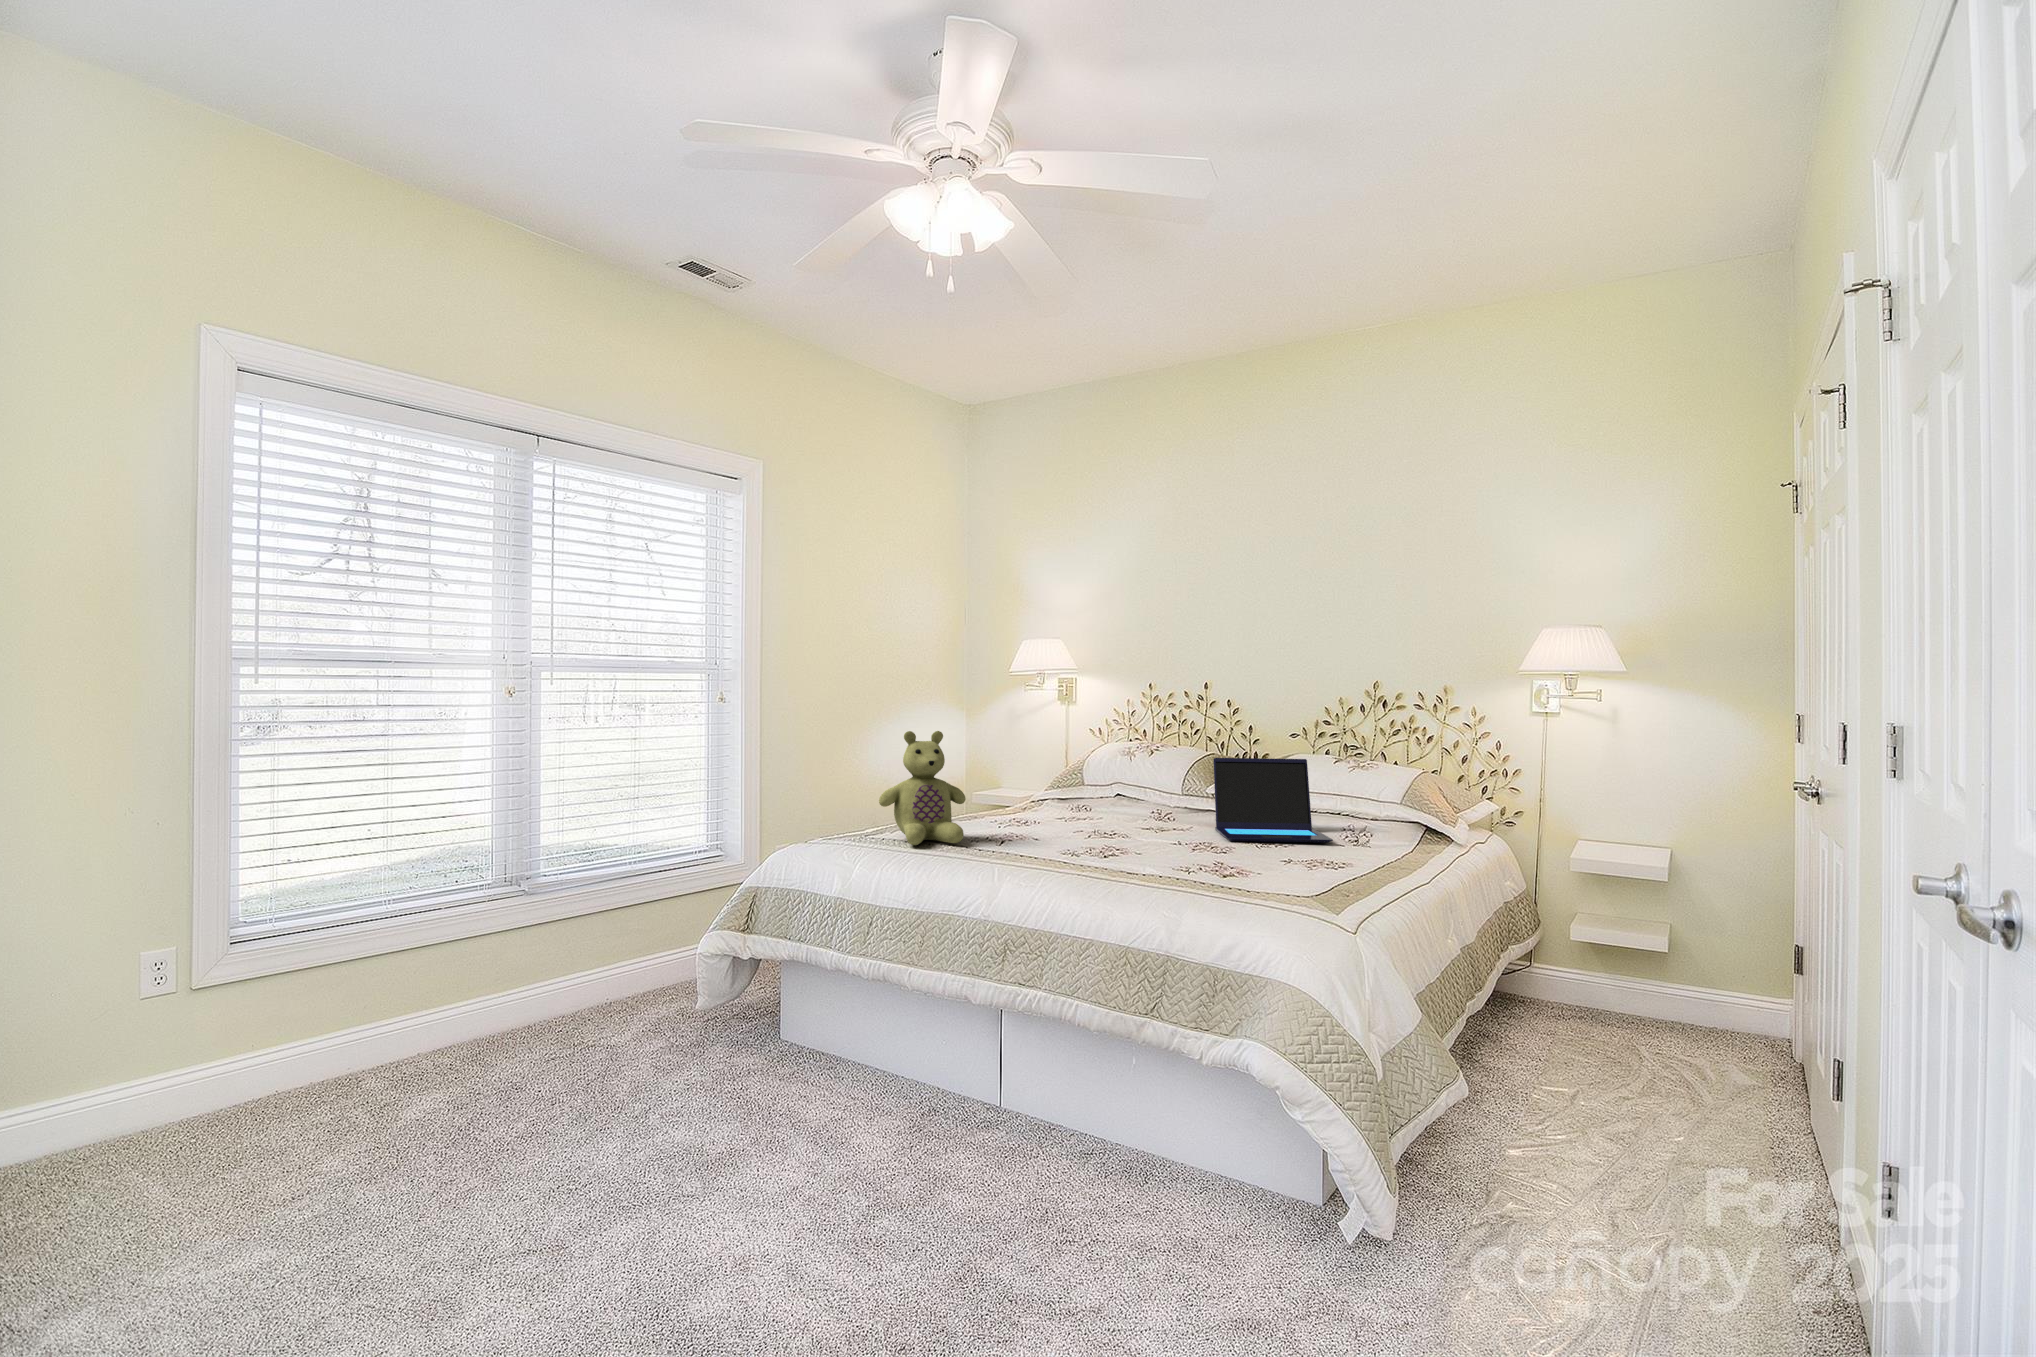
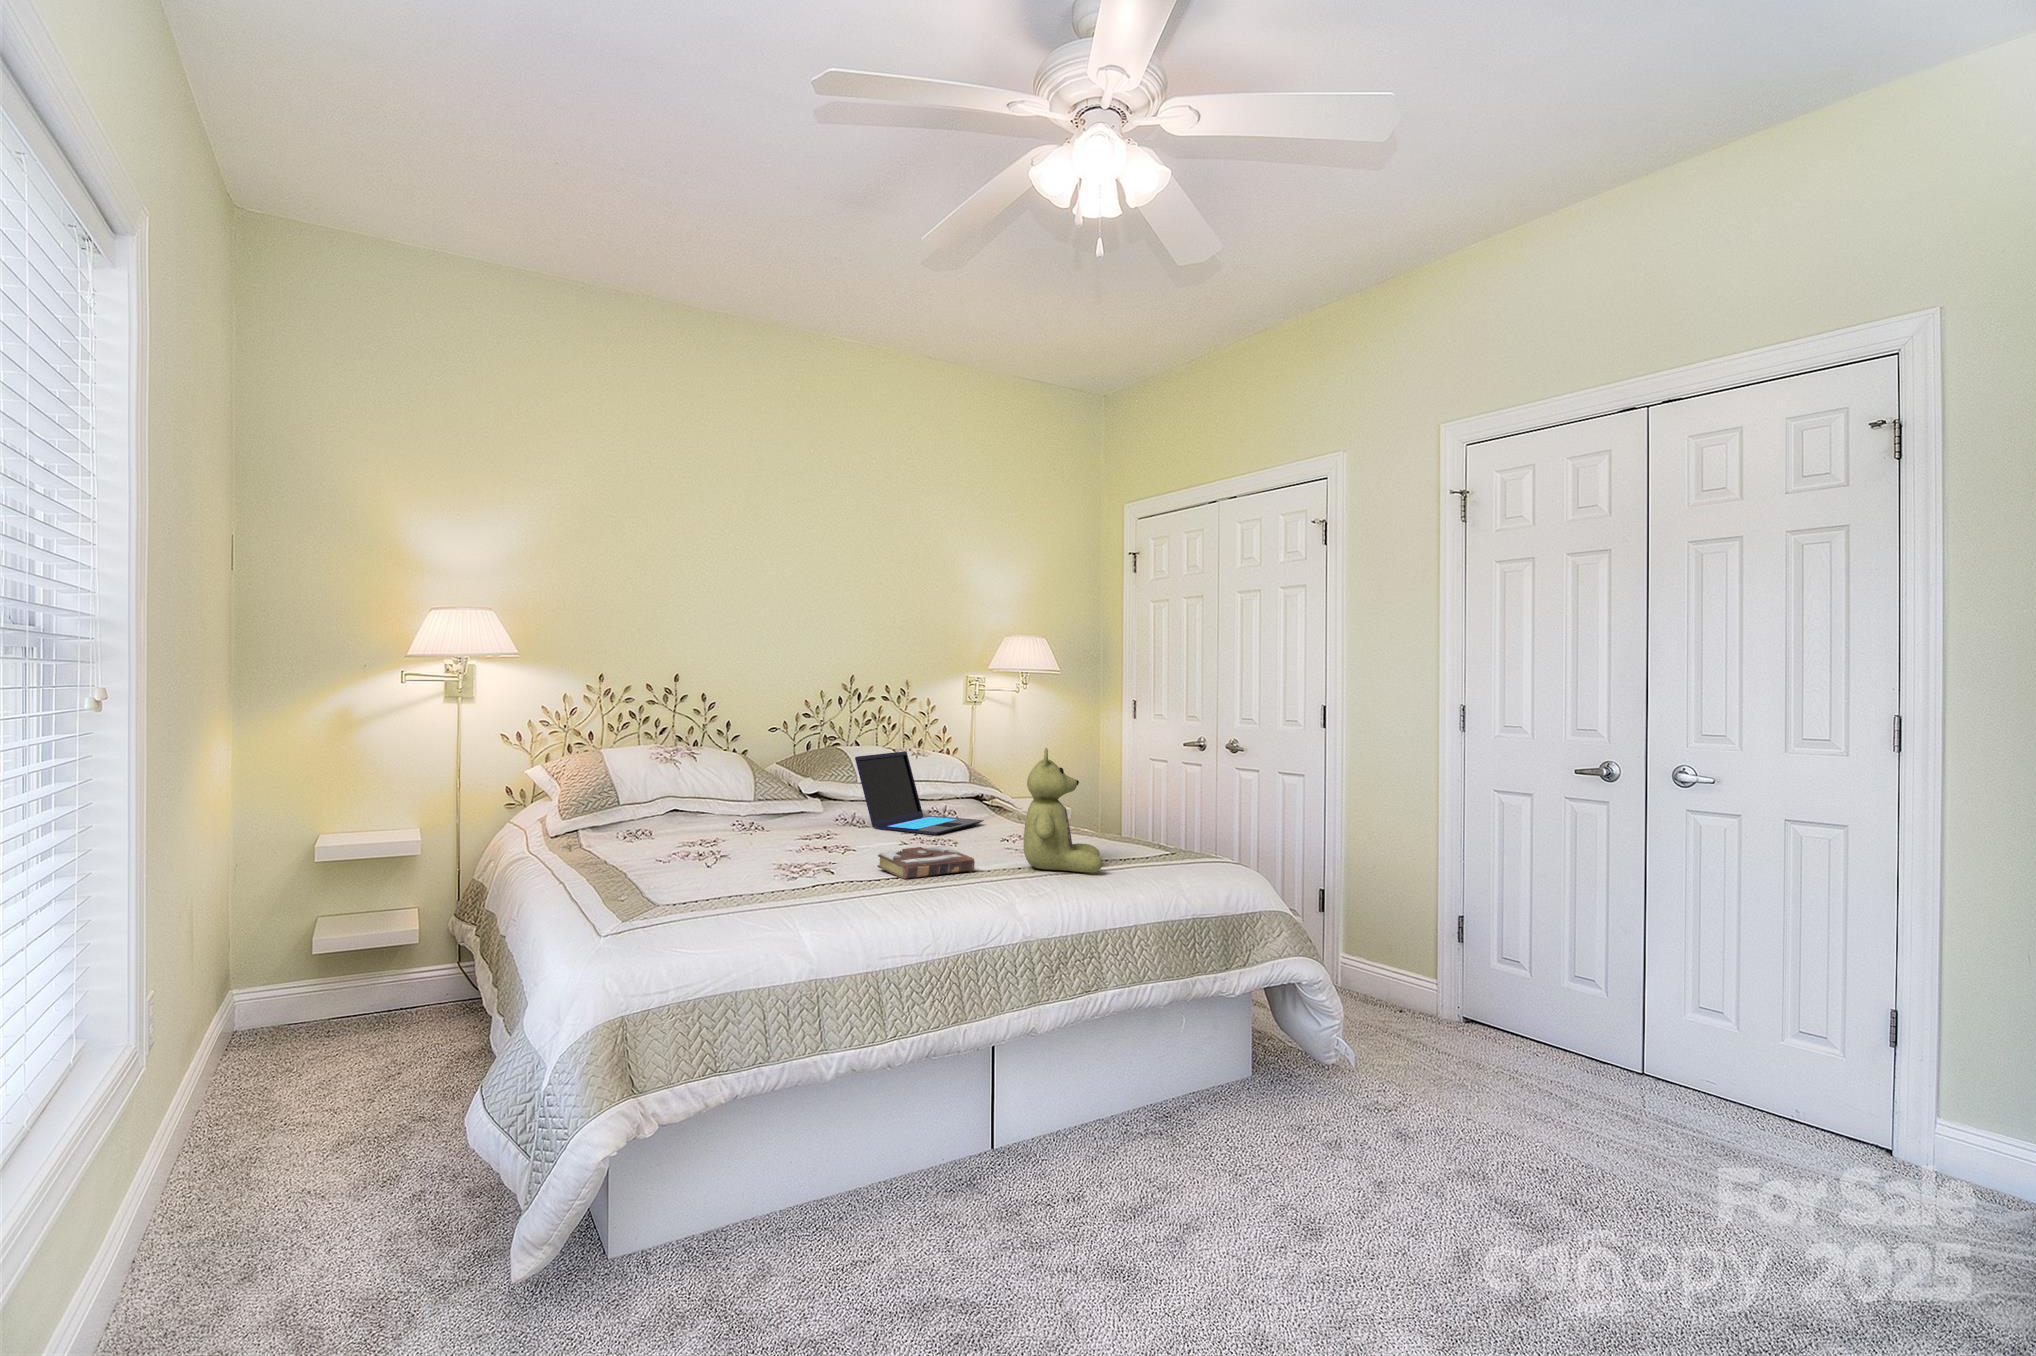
stuffed bear: present [879,731,966,845] -> present [1023,748,1102,873]
book: none [1008,830,1096,859] -> present [877,846,975,879]

